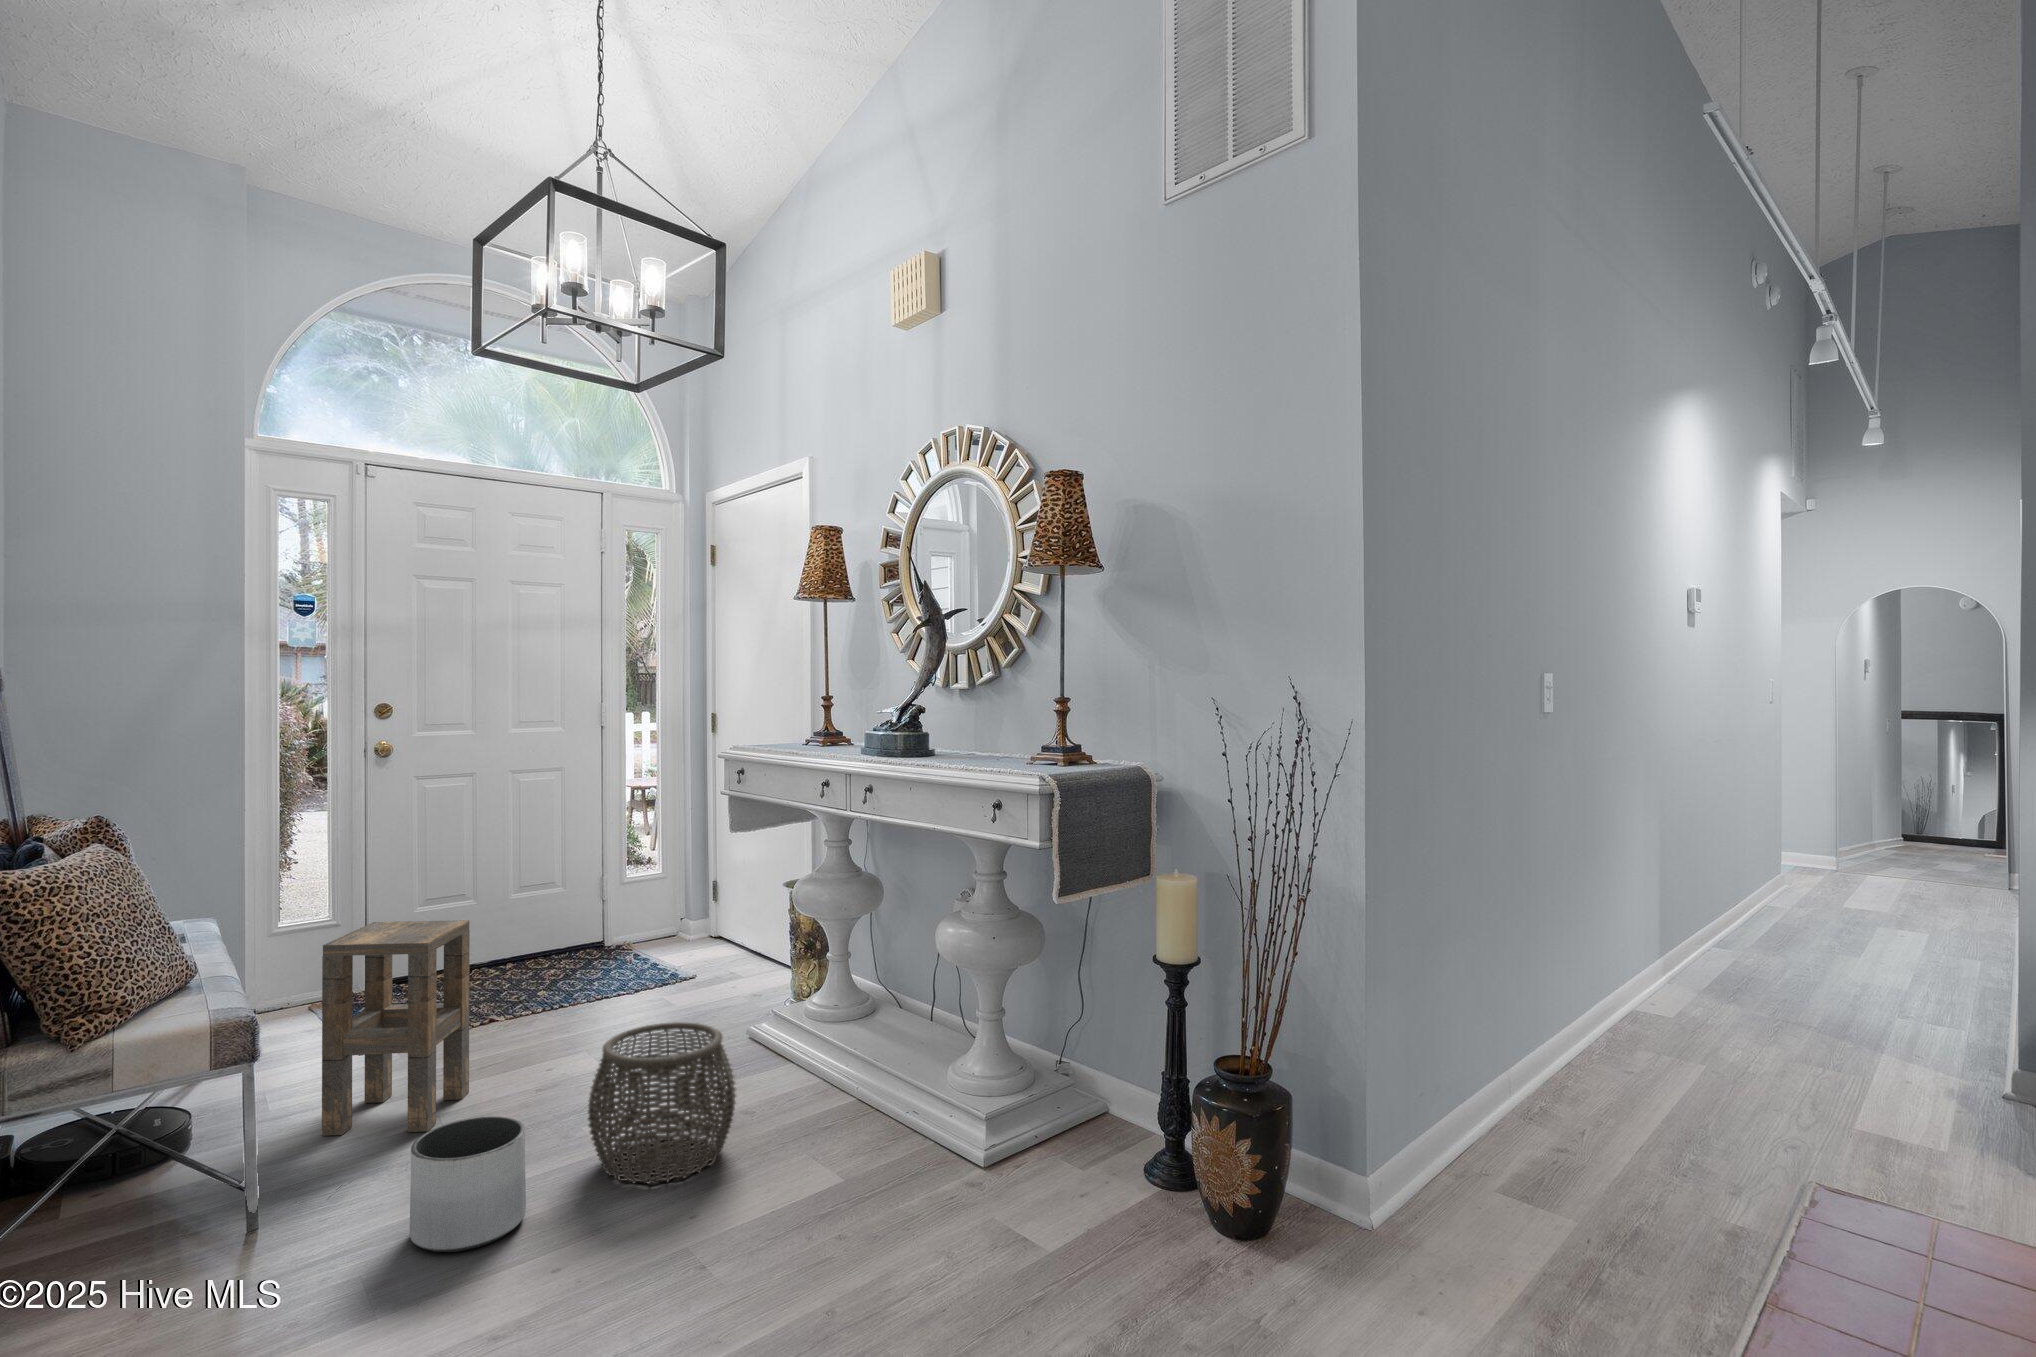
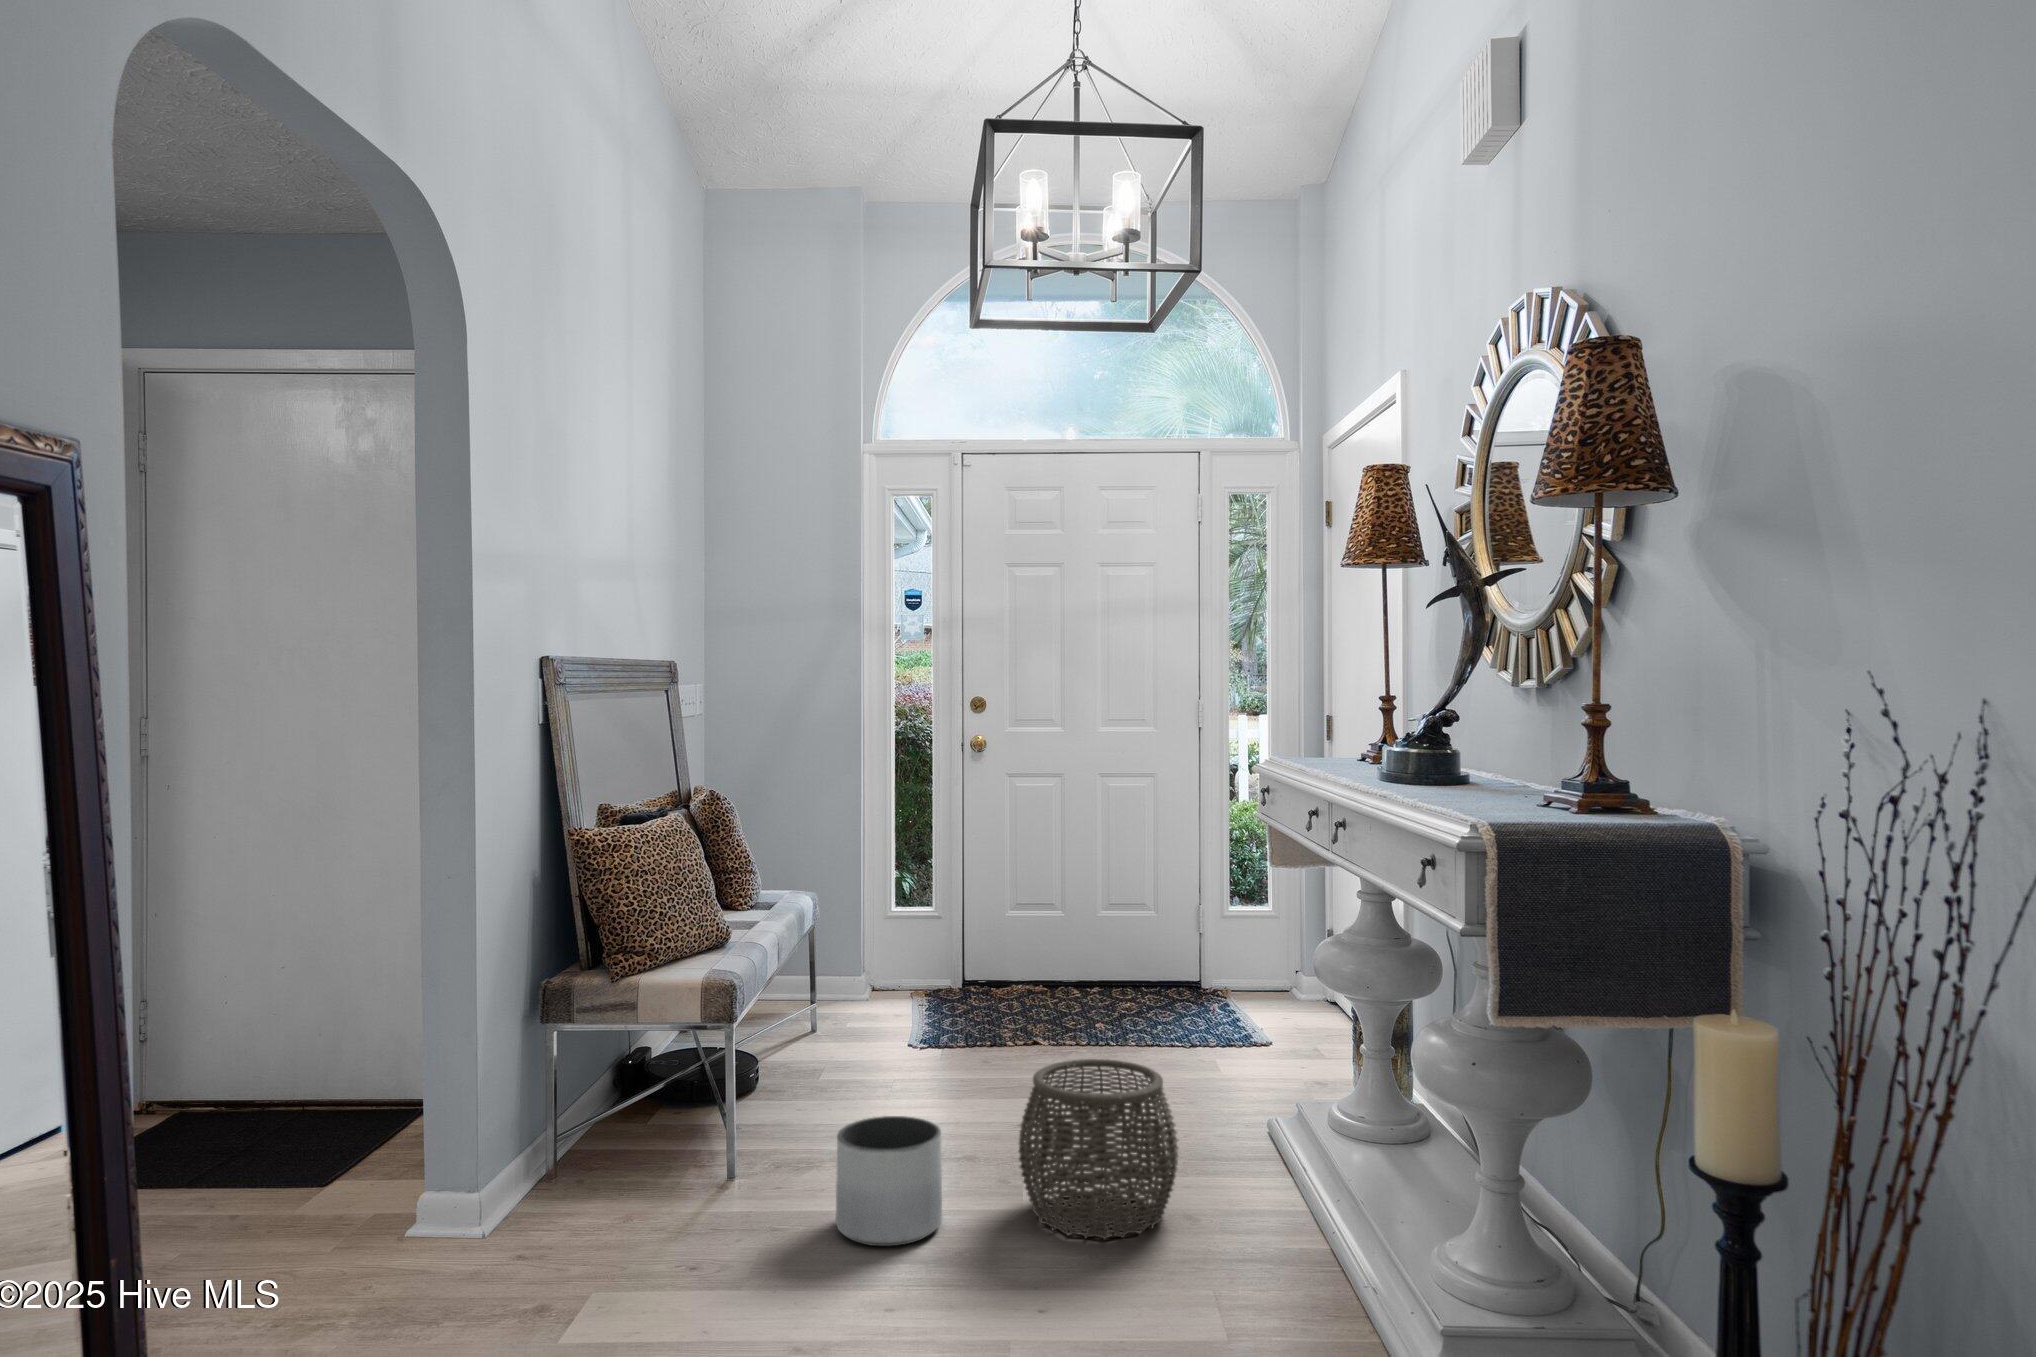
side table: present [322,920,470,1136] -> none [843,916,978,1130]

